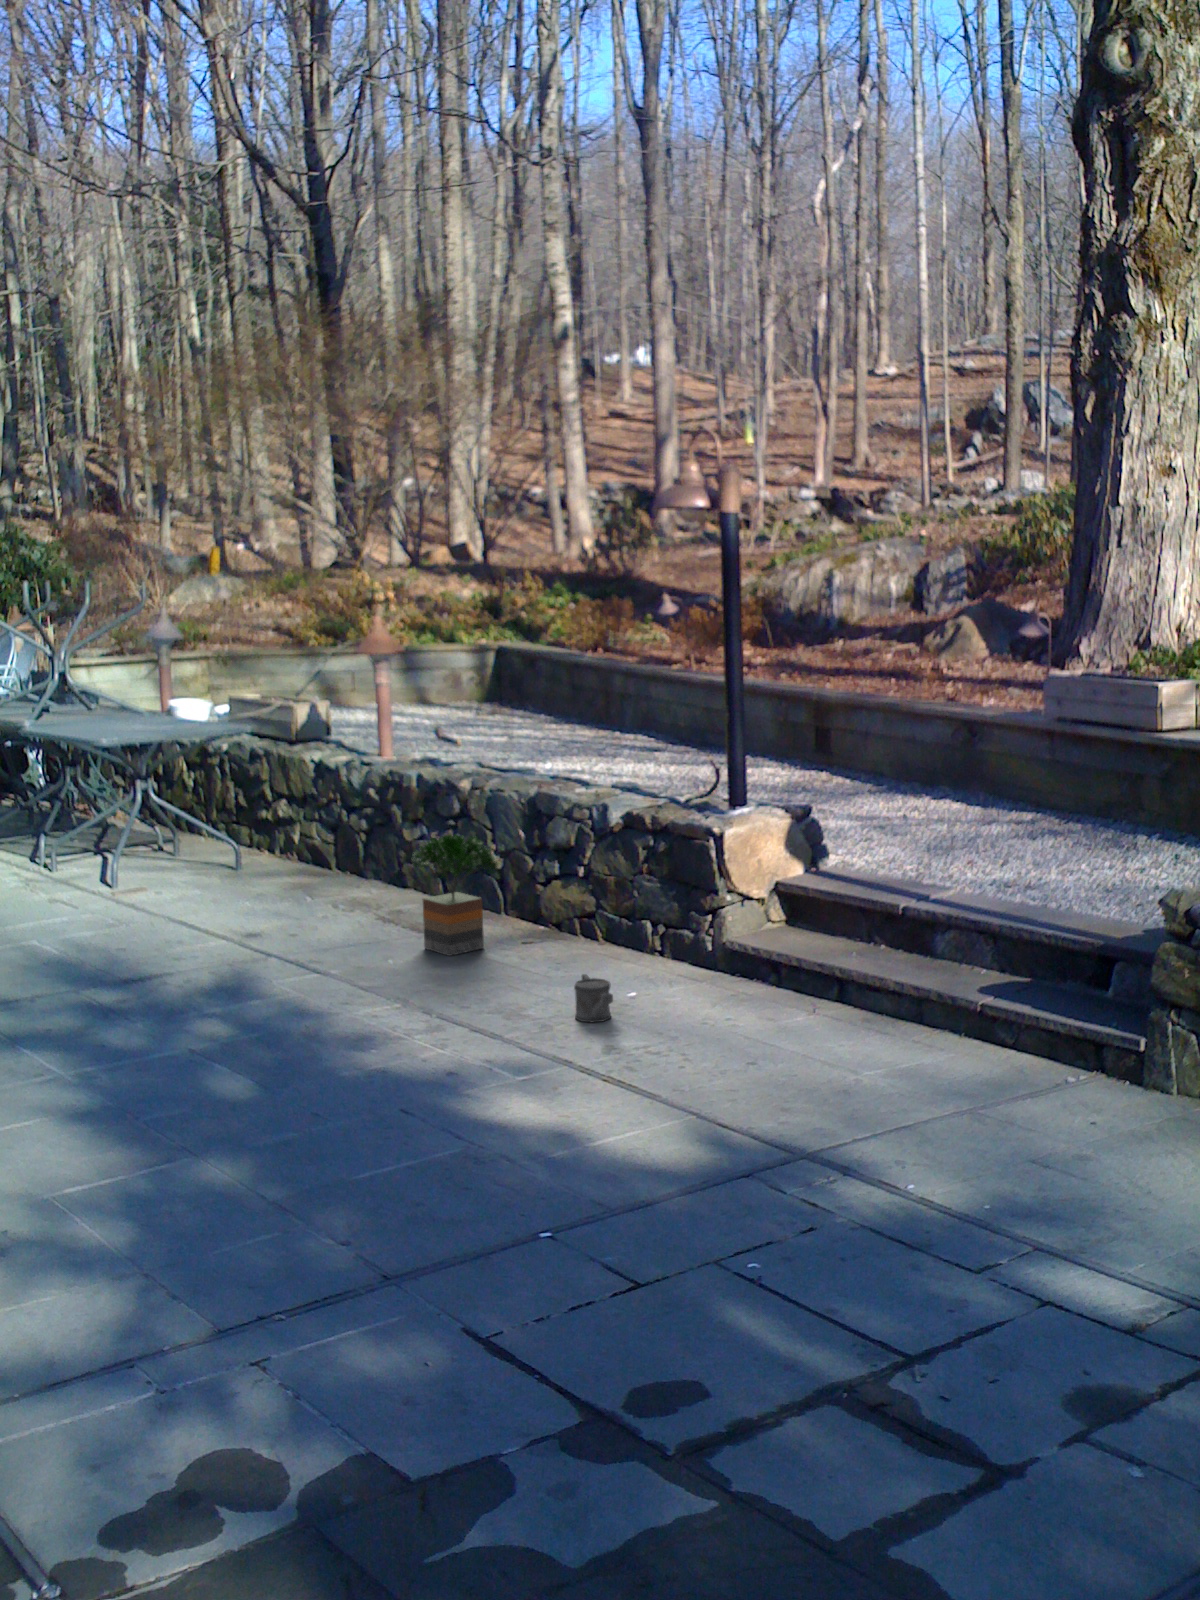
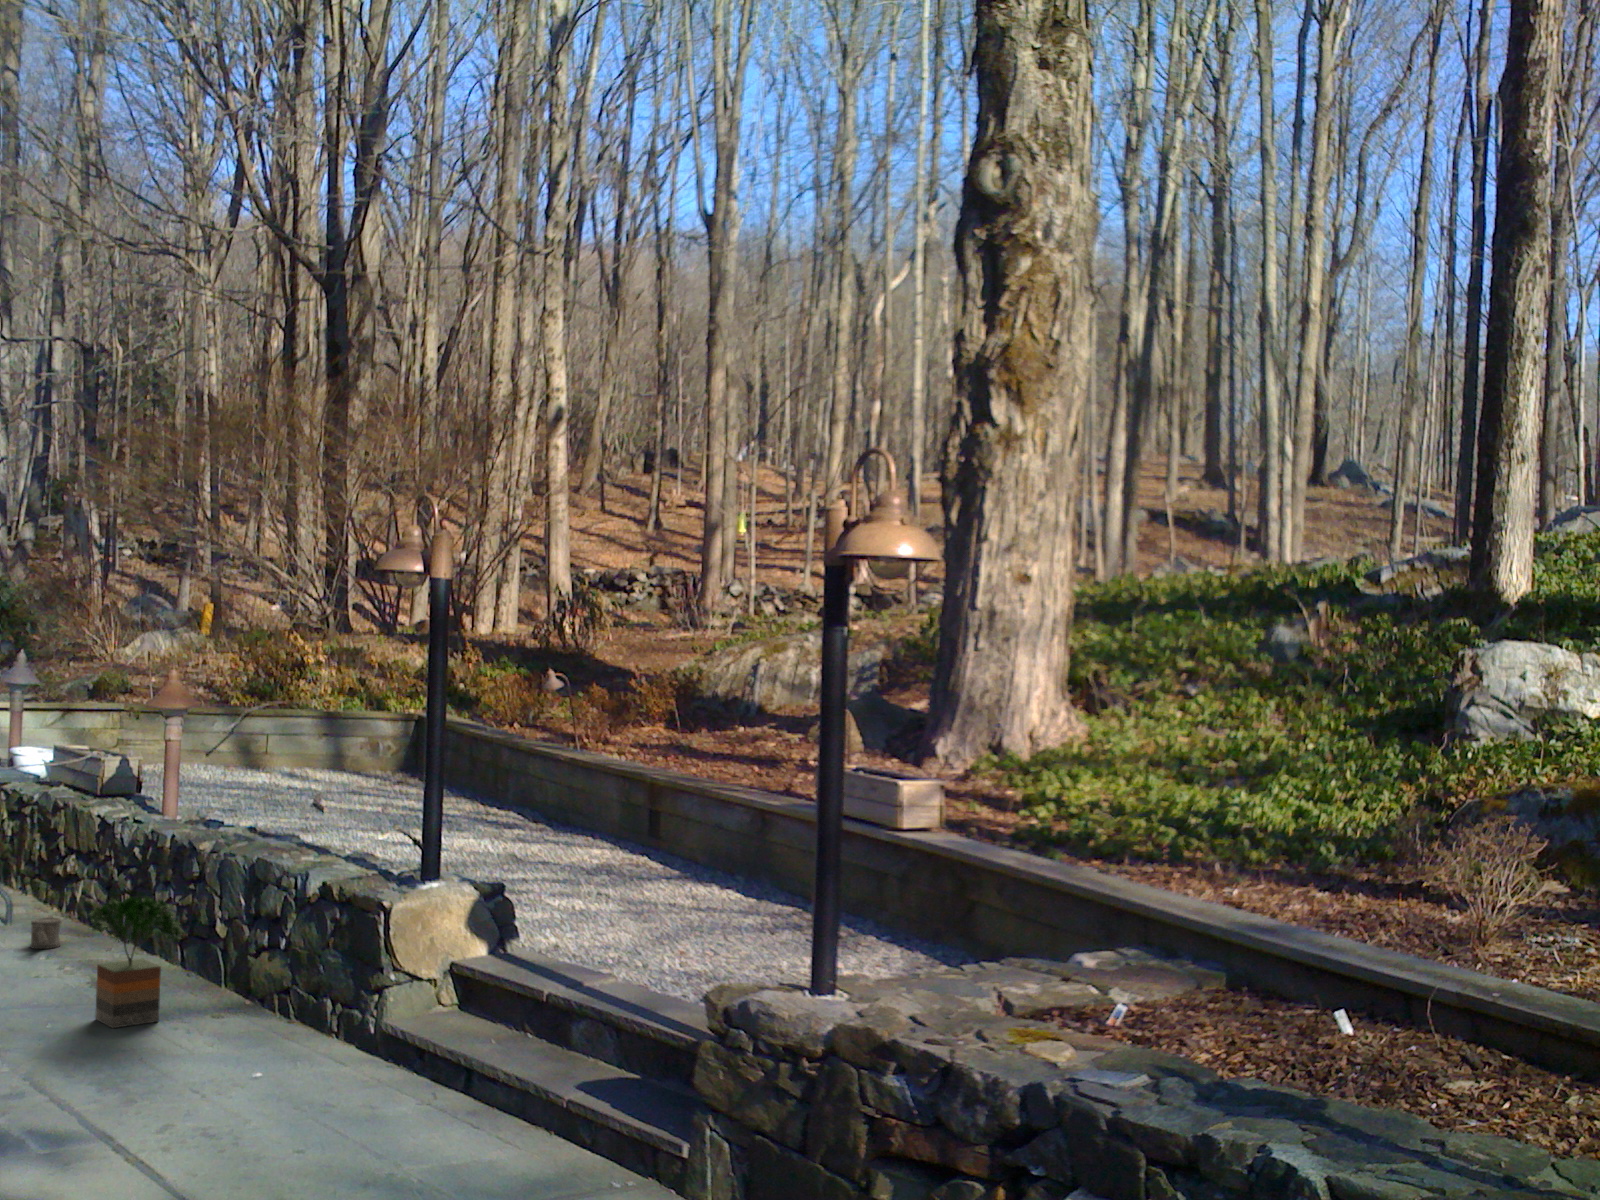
watering can: present [574,974,613,1022] -> present [30,915,61,949]

